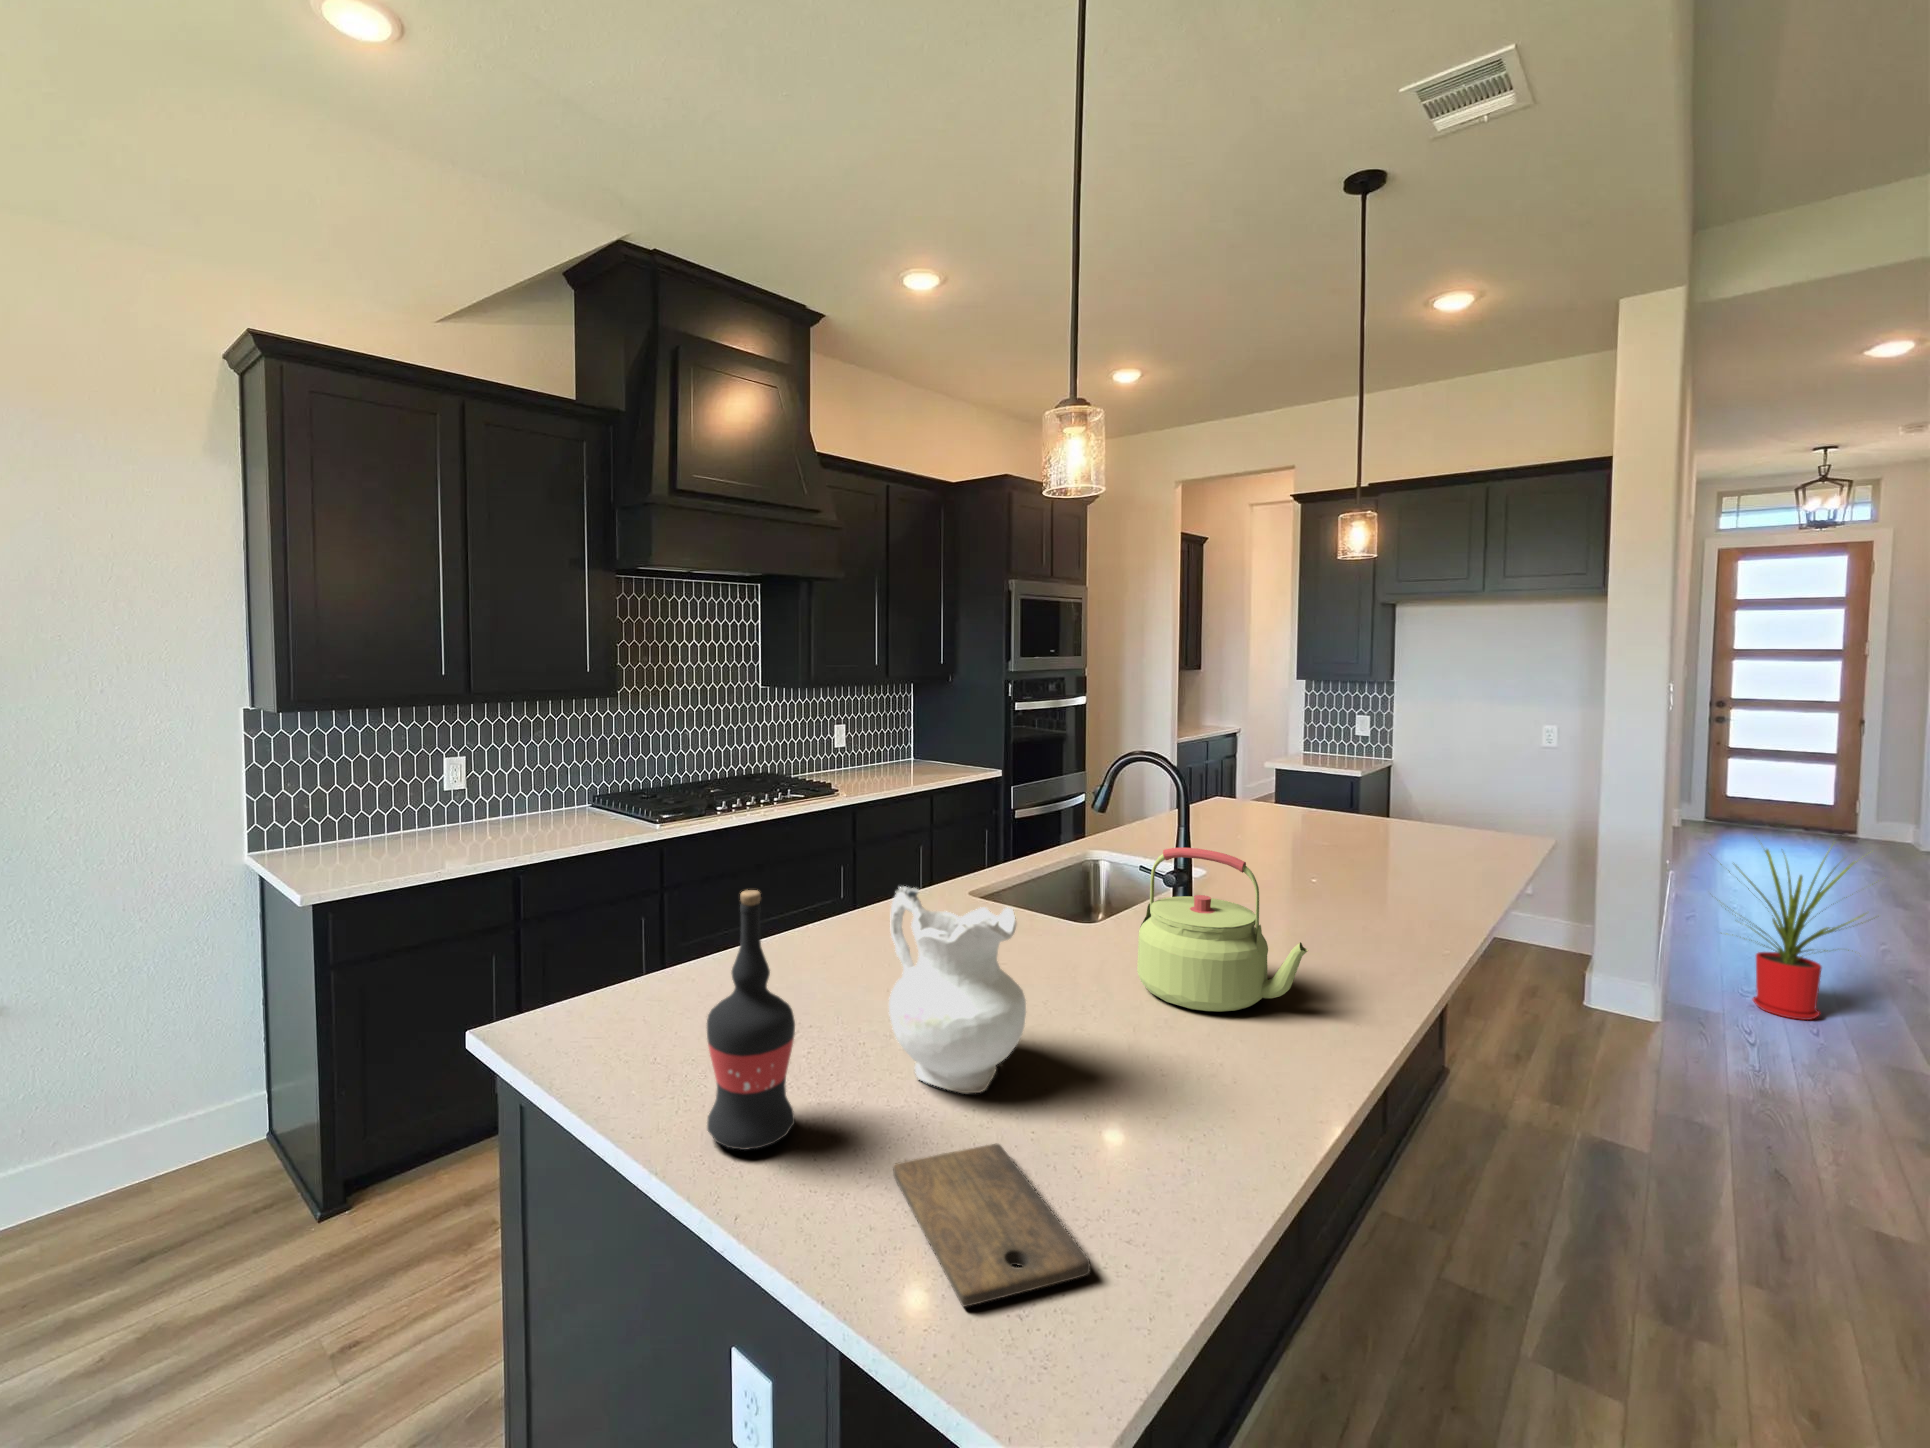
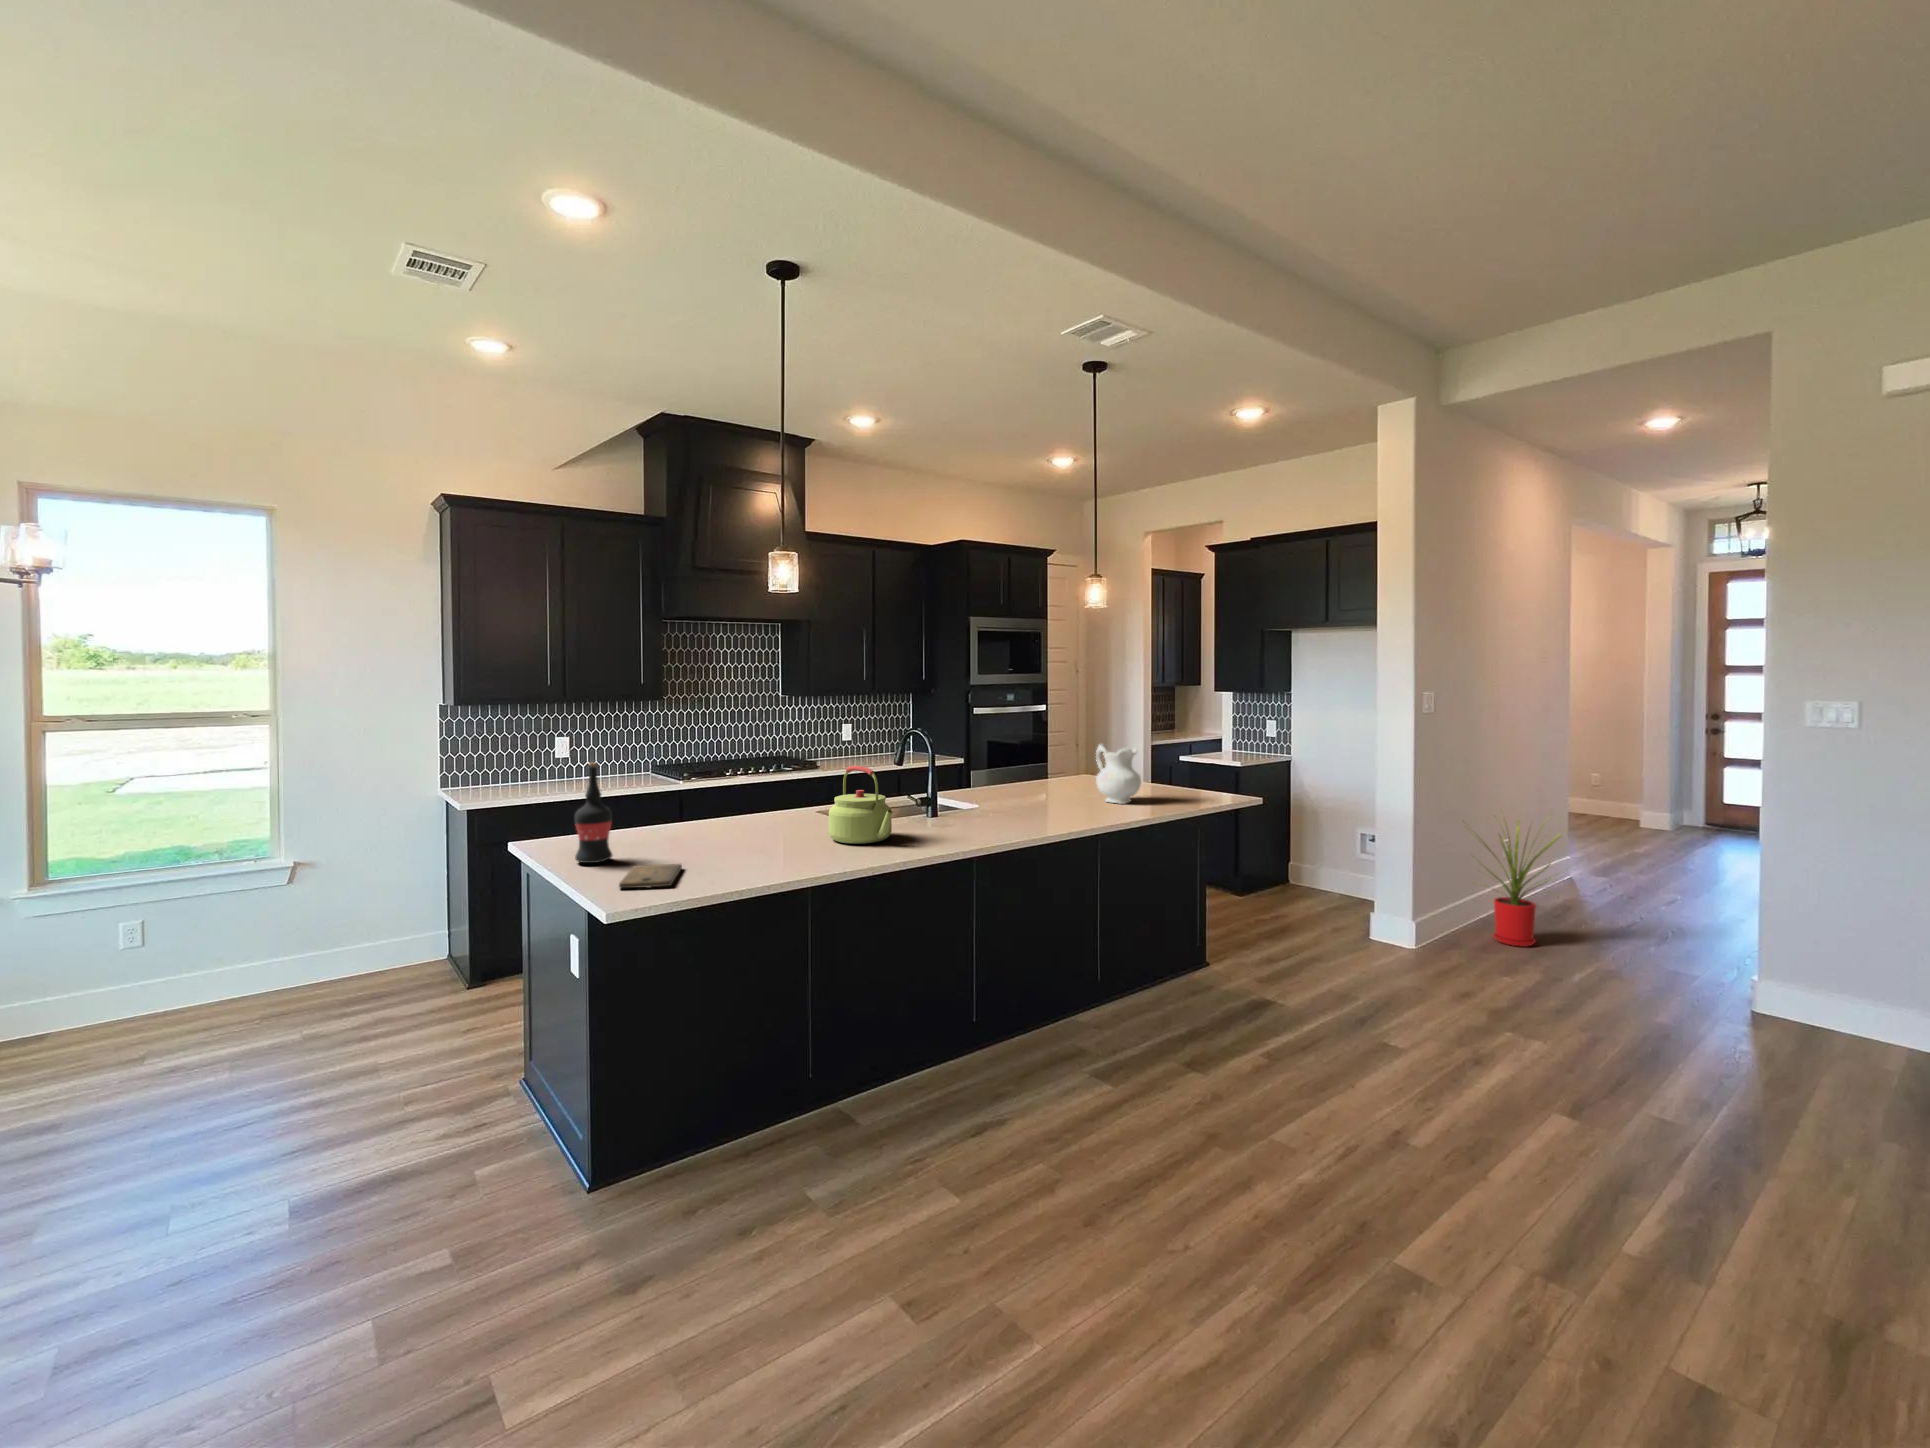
ceramic pitcher: present [889,886,1026,1093] -> present [1096,743,1141,804]

